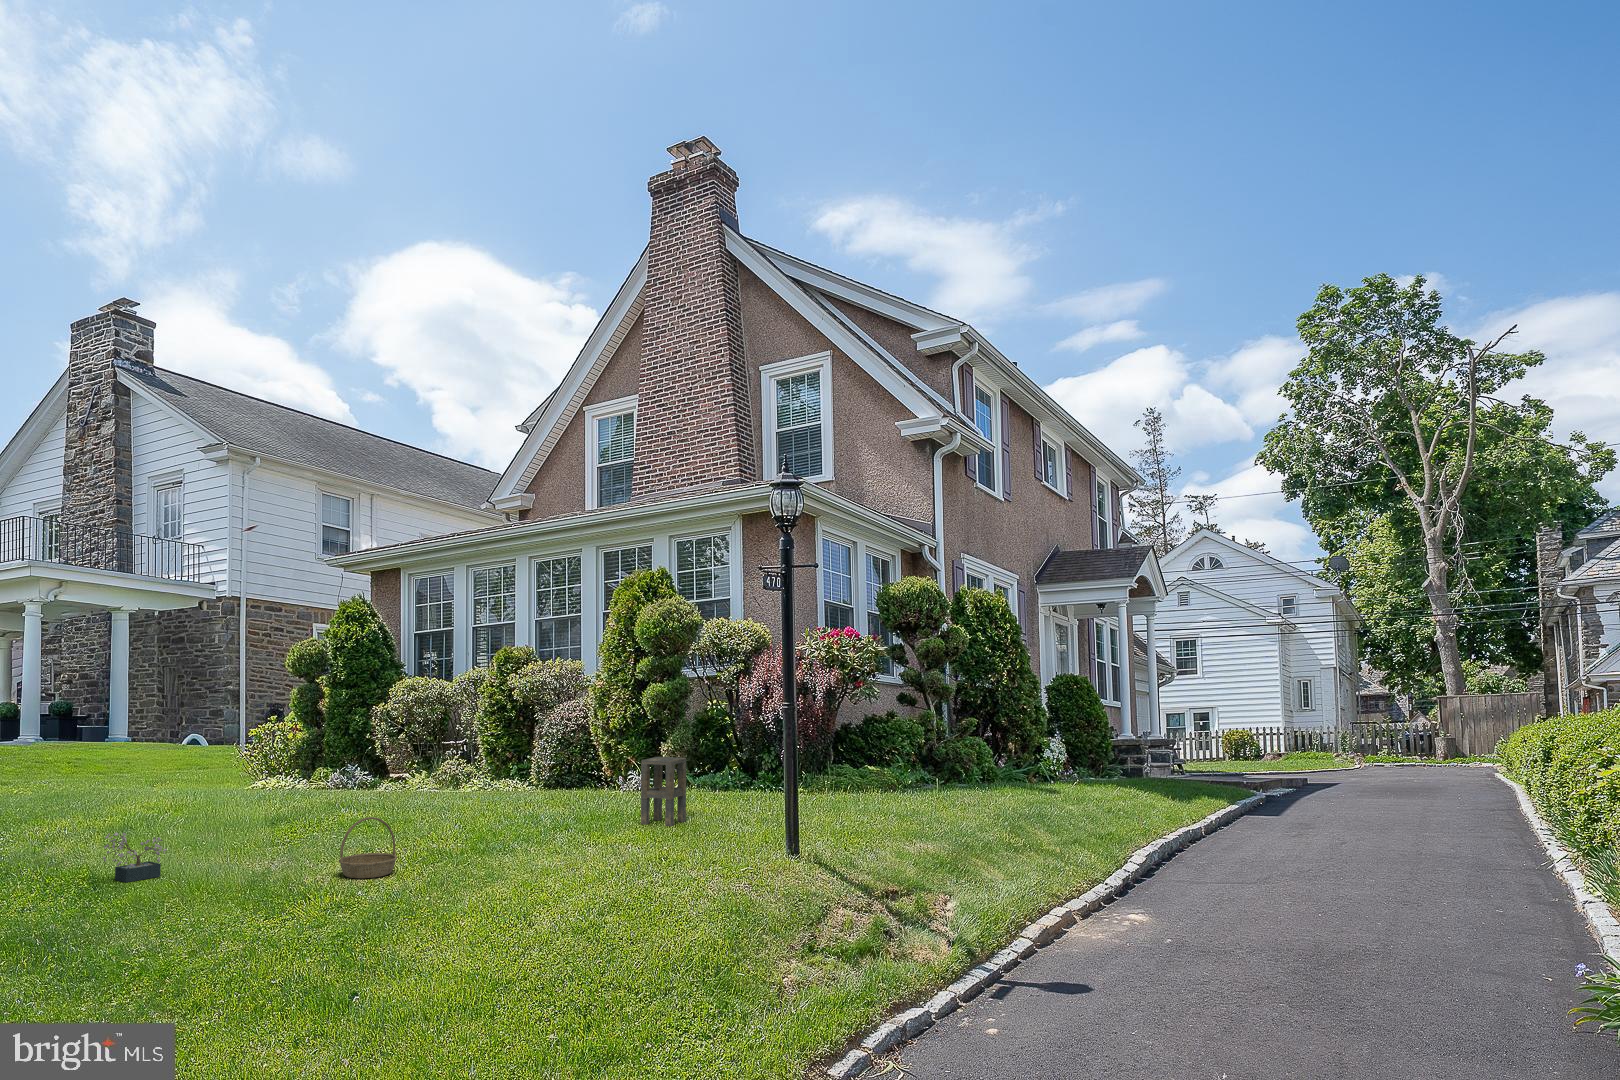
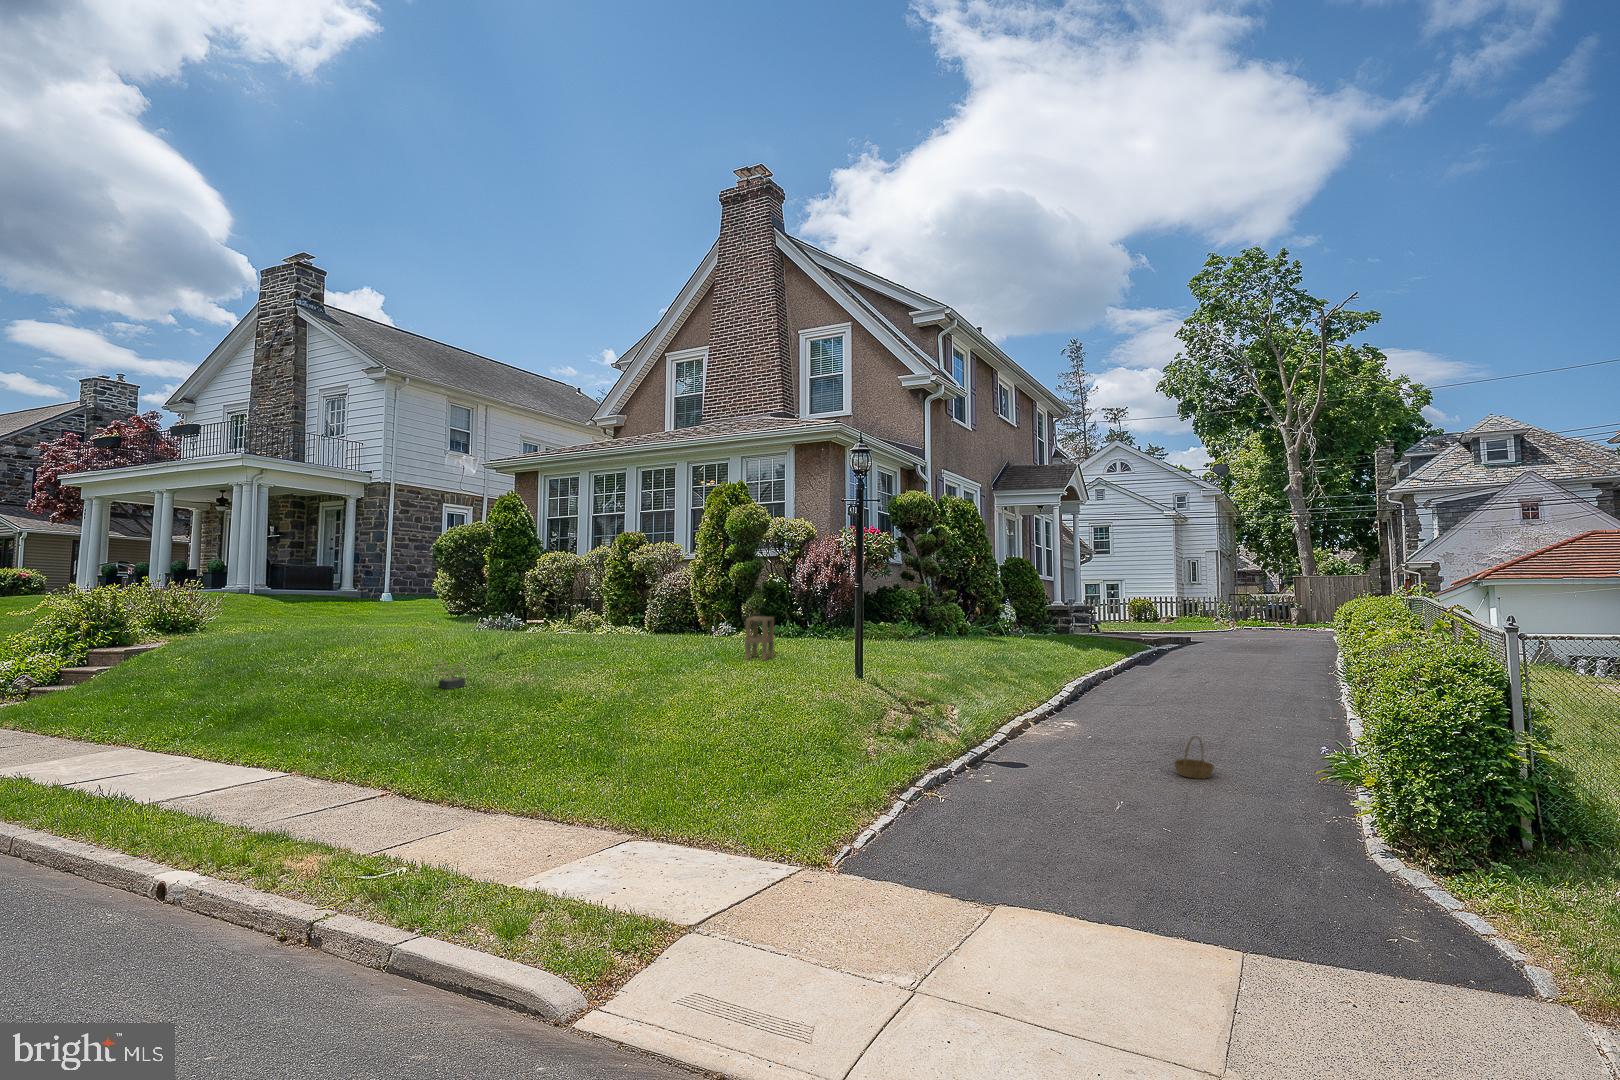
basket: present [339,817,397,878] -> present [1174,736,1214,779]

